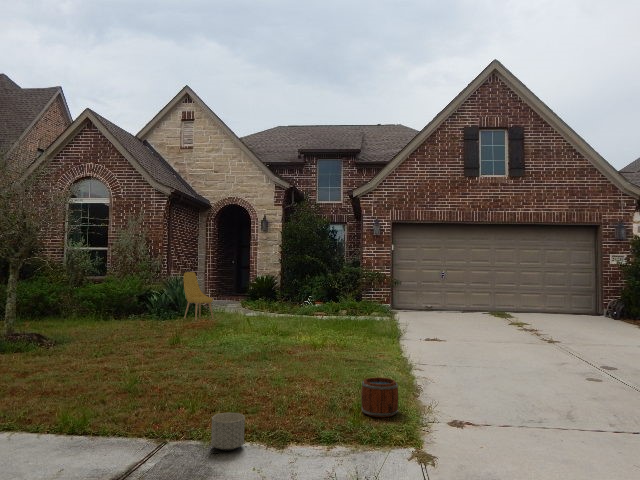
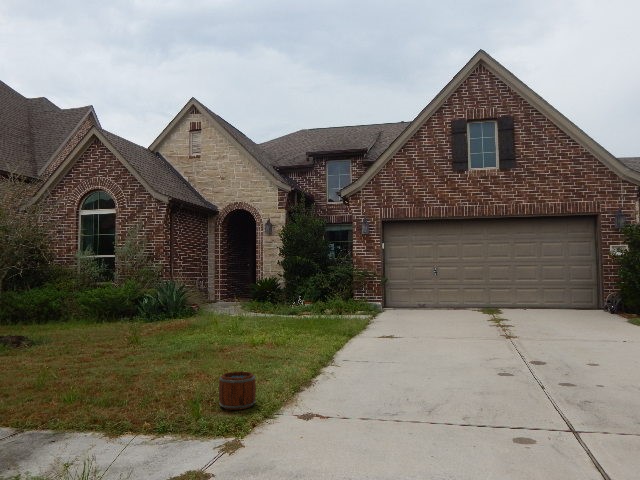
chair: present [184,272,213,320] -> none [170,274,197,320]
planter: present [211,413,245,451] -> none [47,404,80,439]

